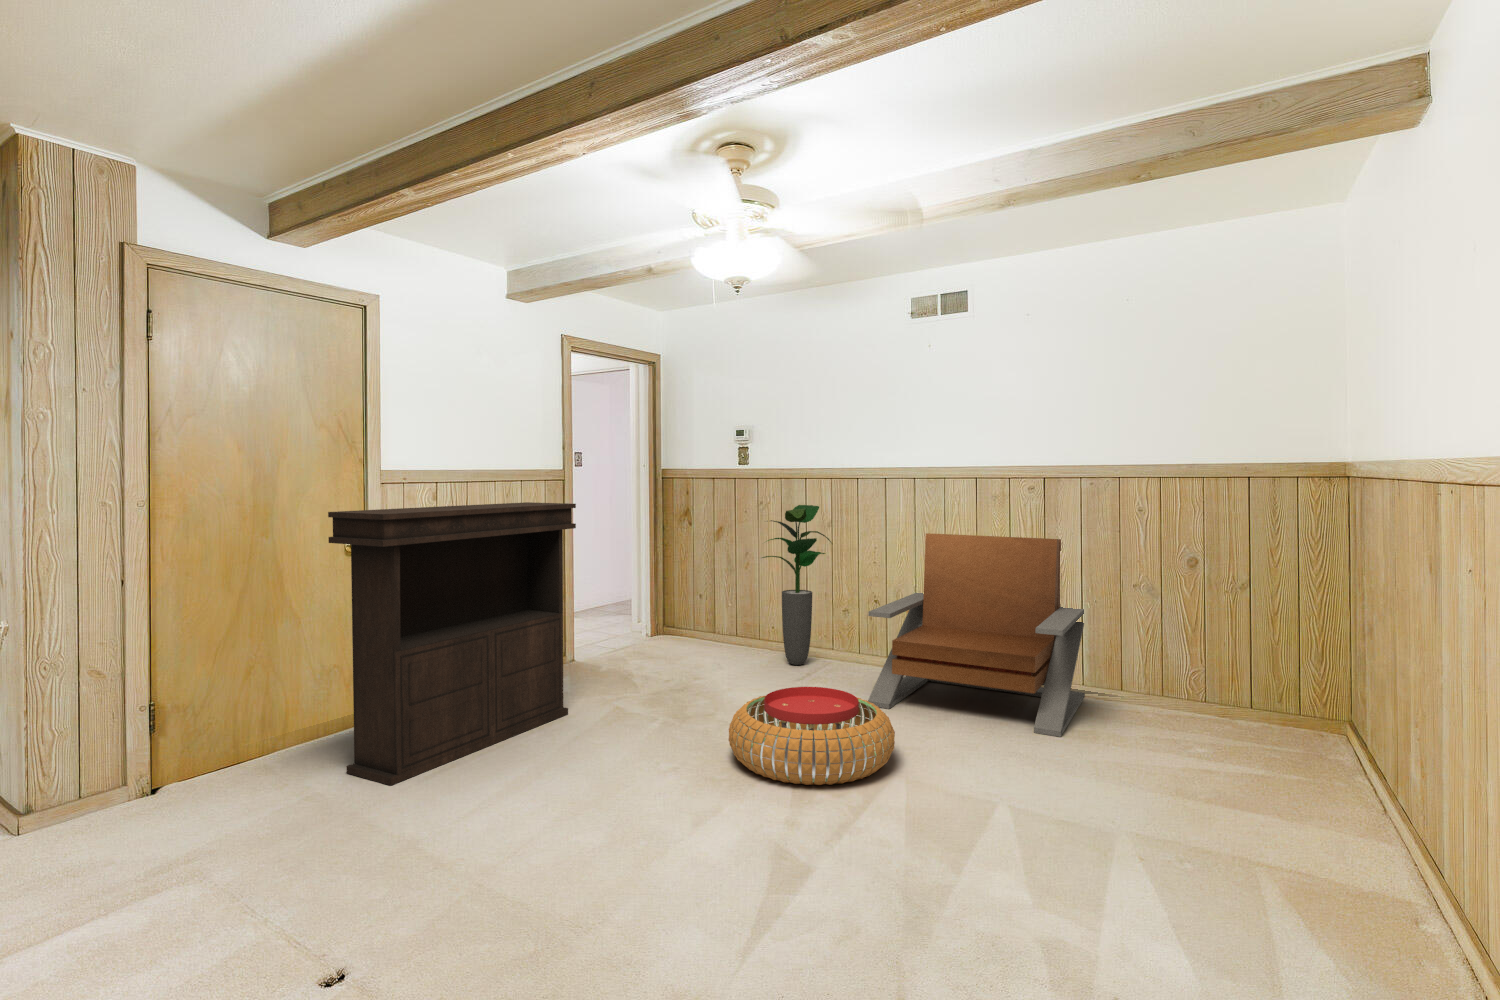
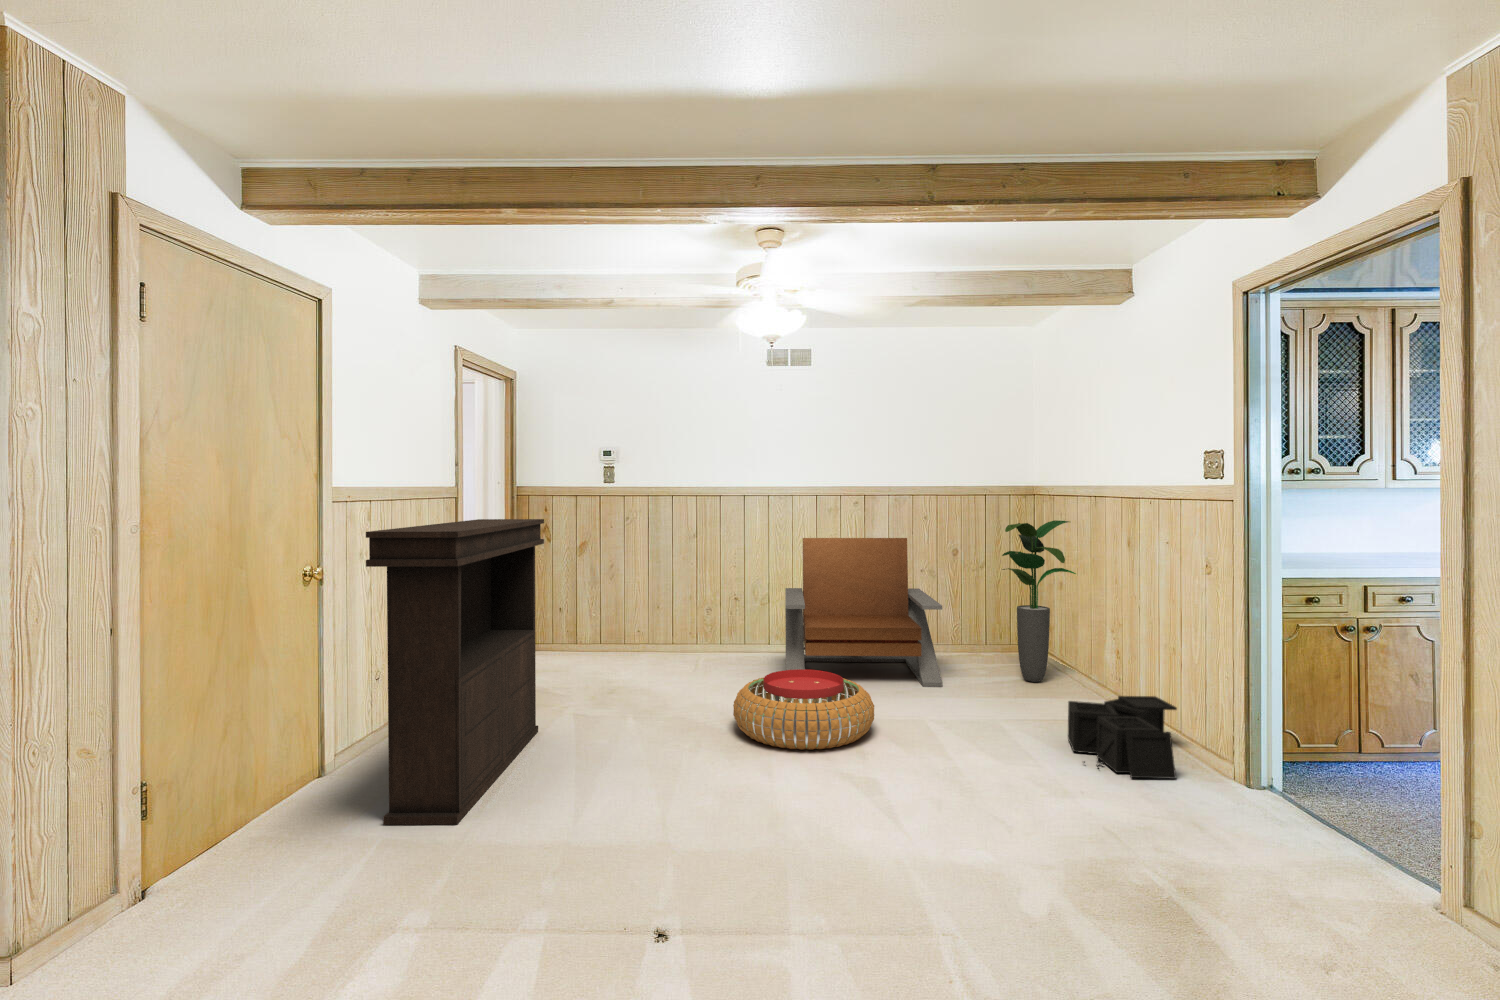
potted plant: present [762,505,831,665] -> present [1002,520,1076,682]
storage bin: none [1105,783,1304,931] -> present [1068,696,1177,779]

